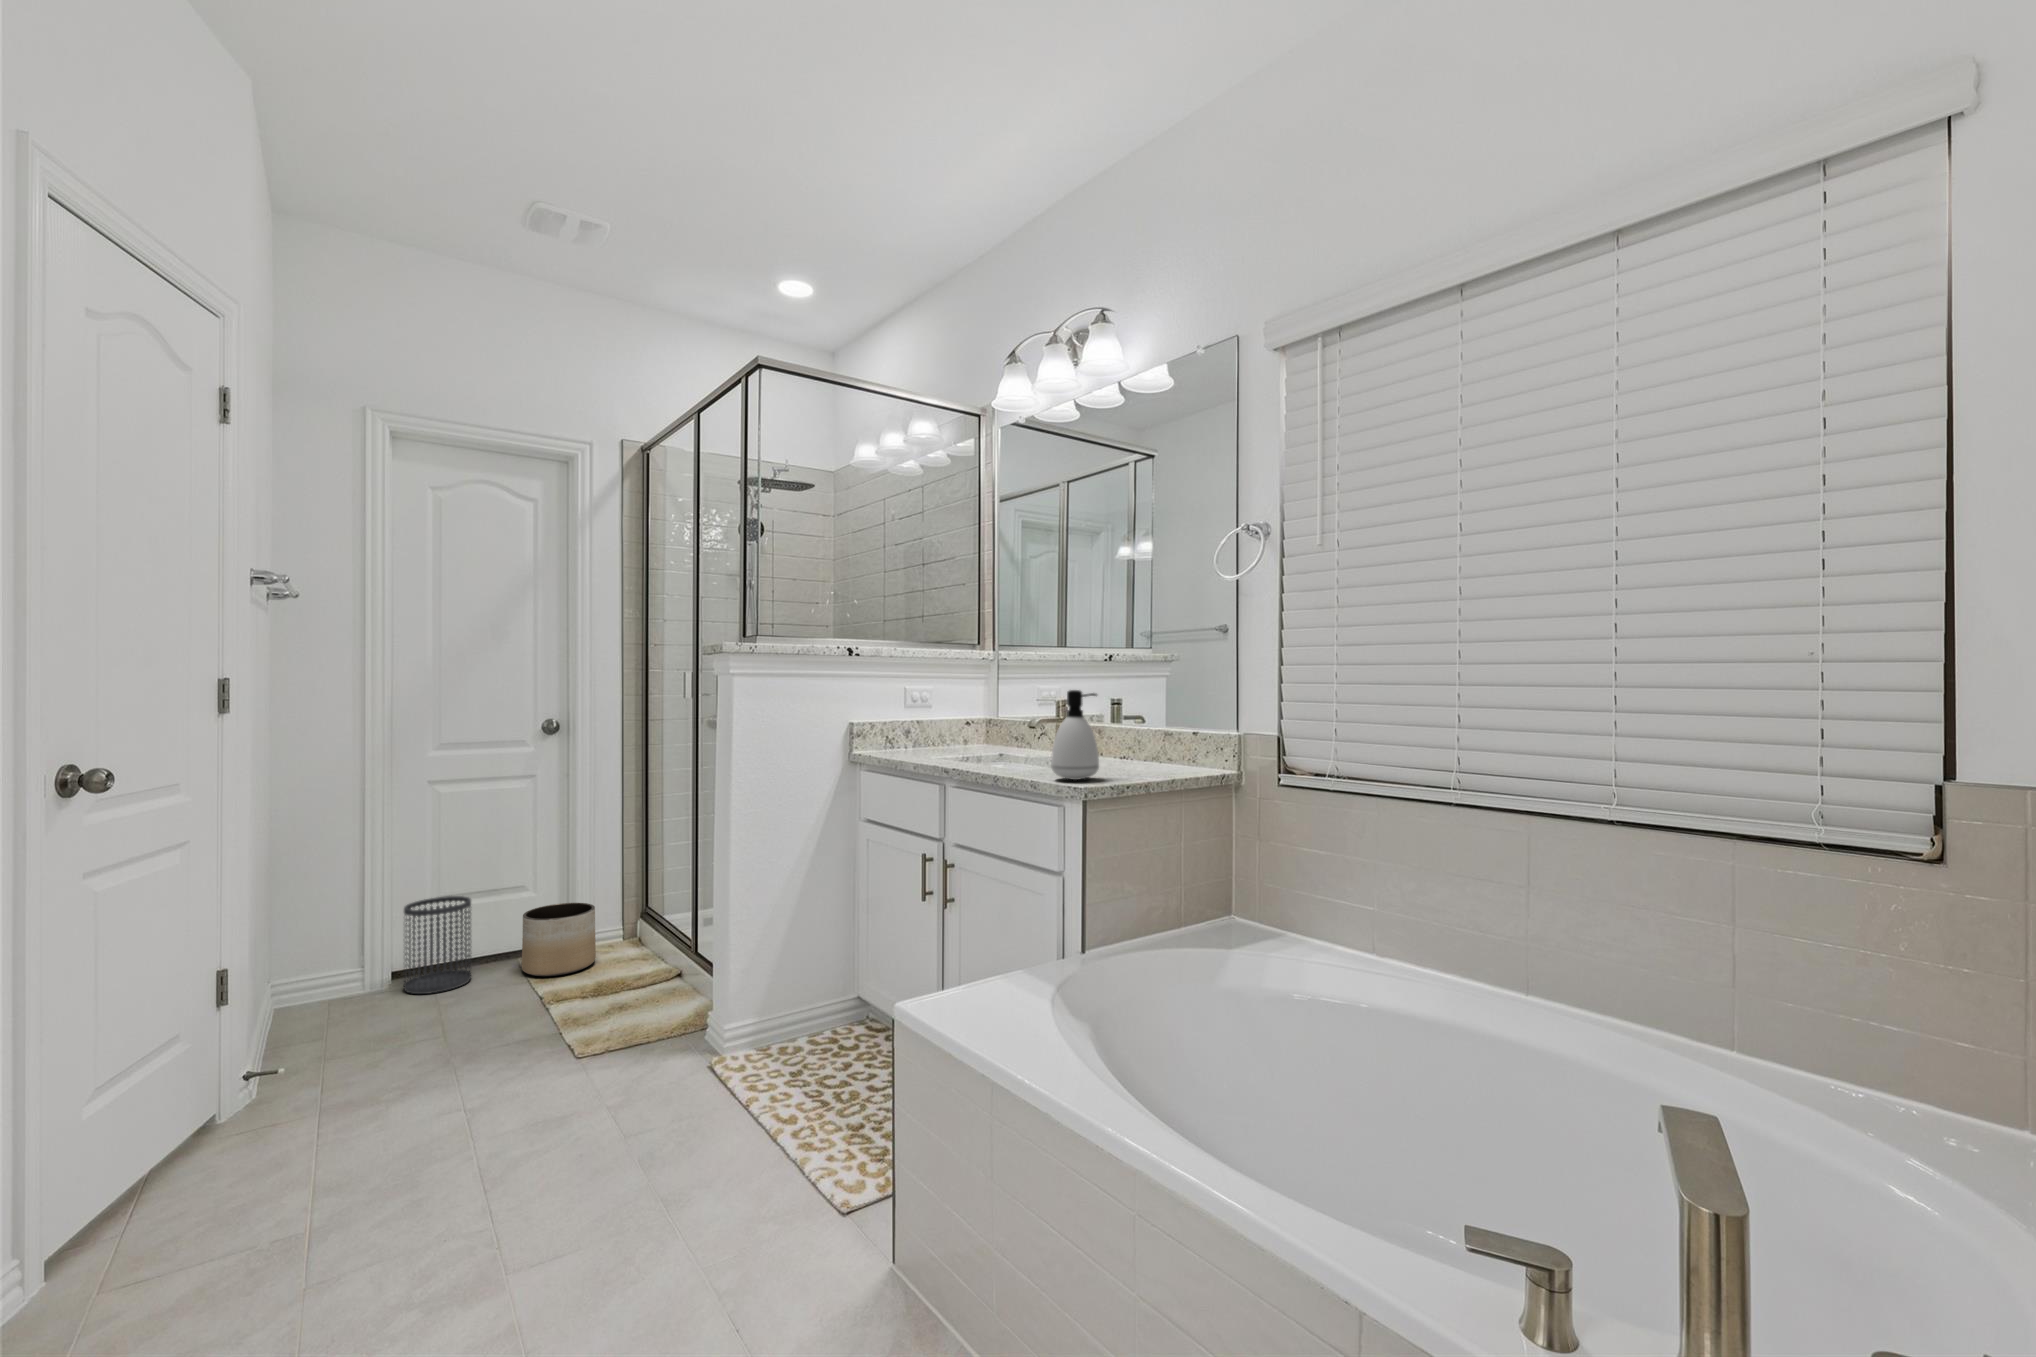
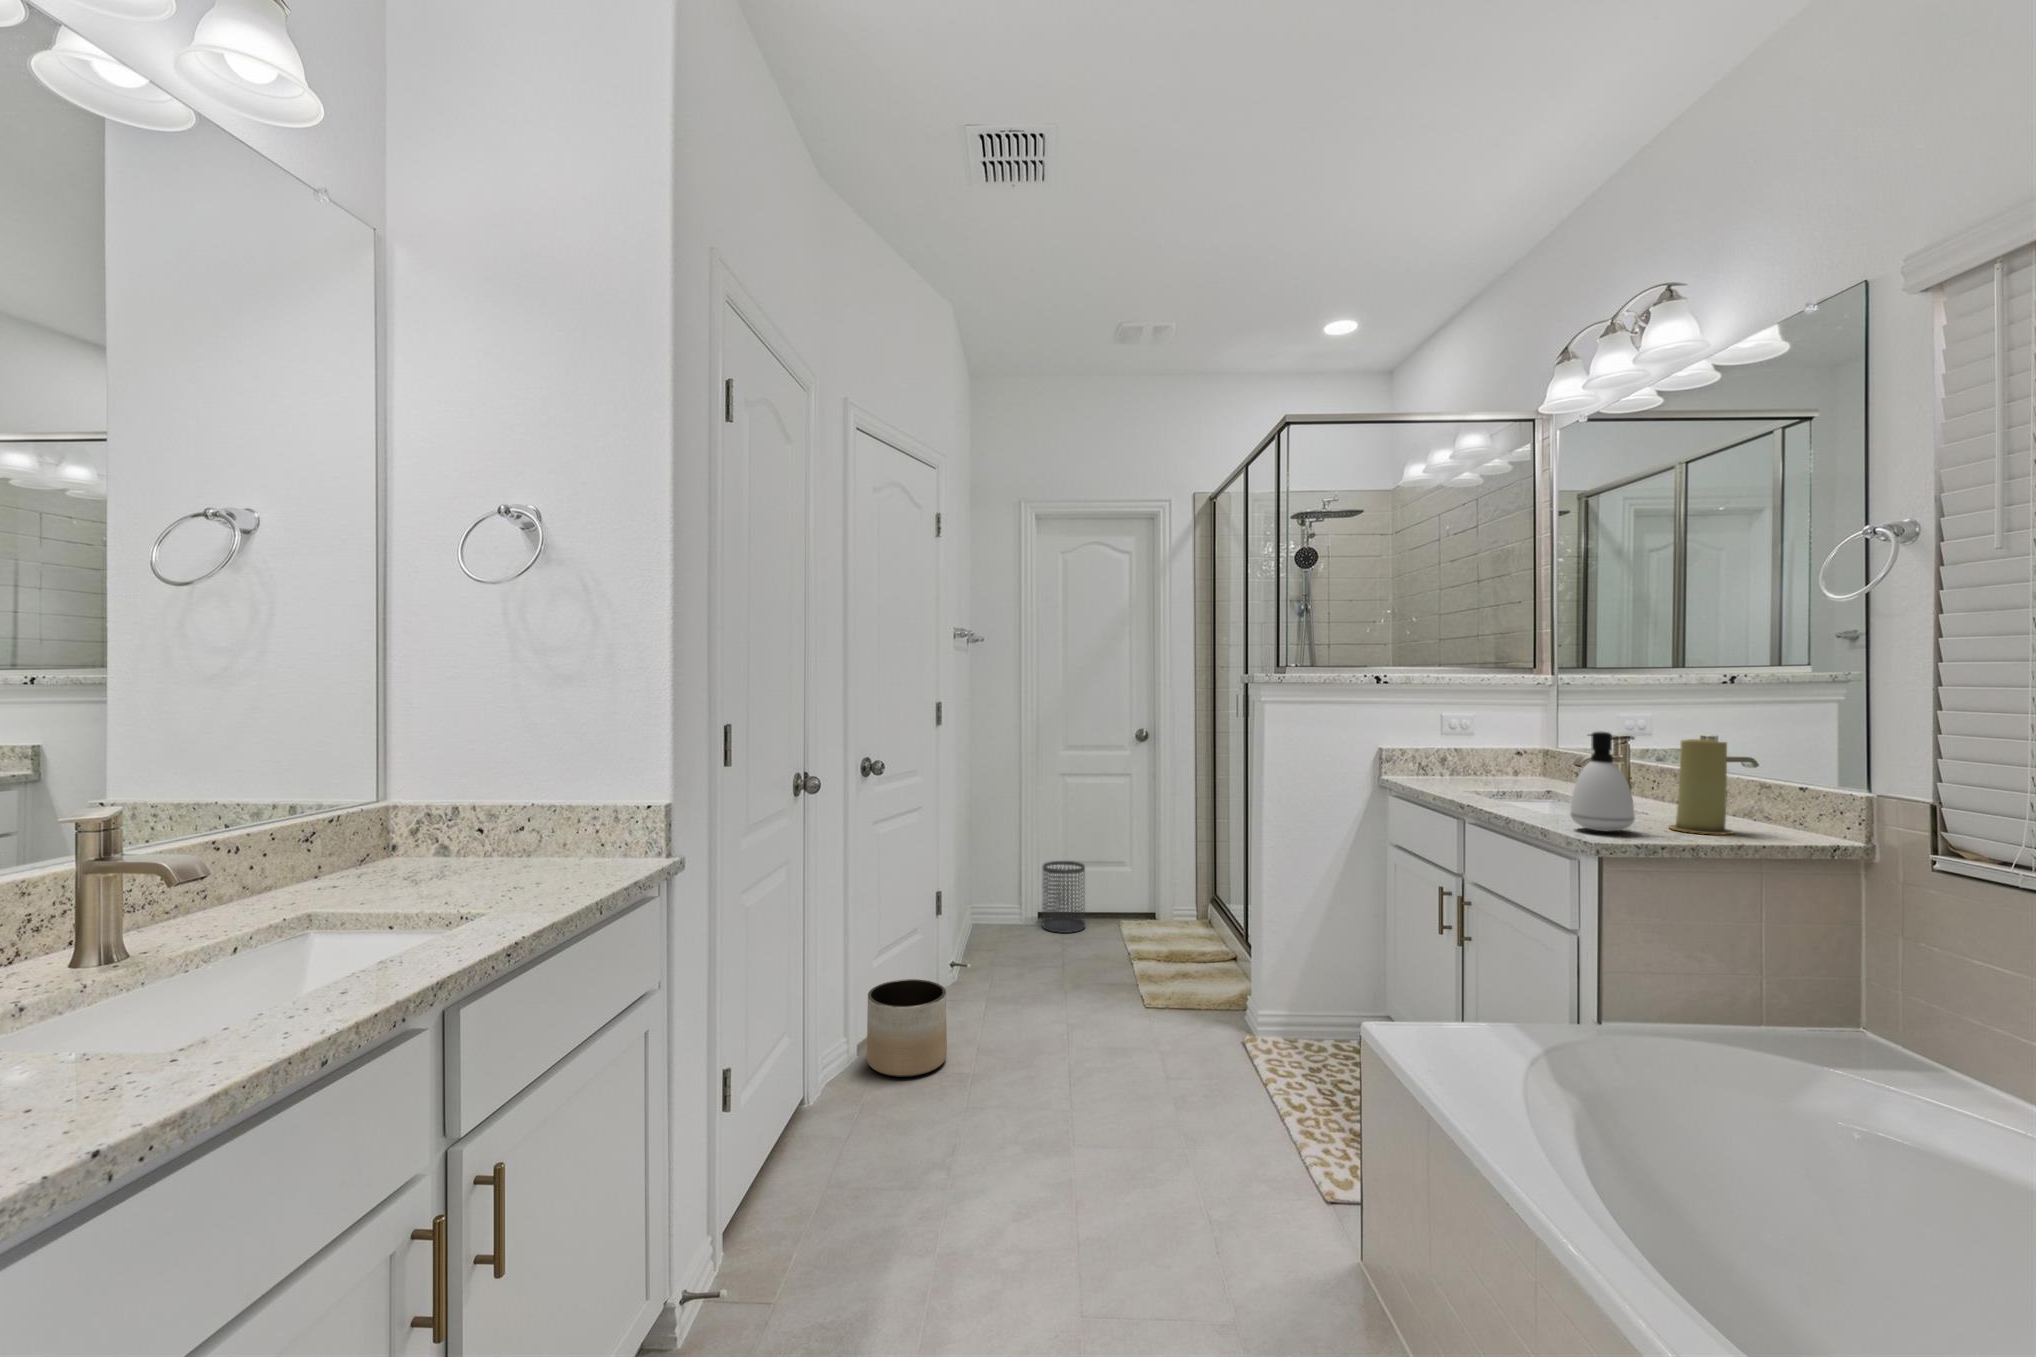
candle: none [1114,696,1159,774] -> present [1669,739,1733,834]
planter: present [522,903,596,976] -> present [867,979,947,1077]

